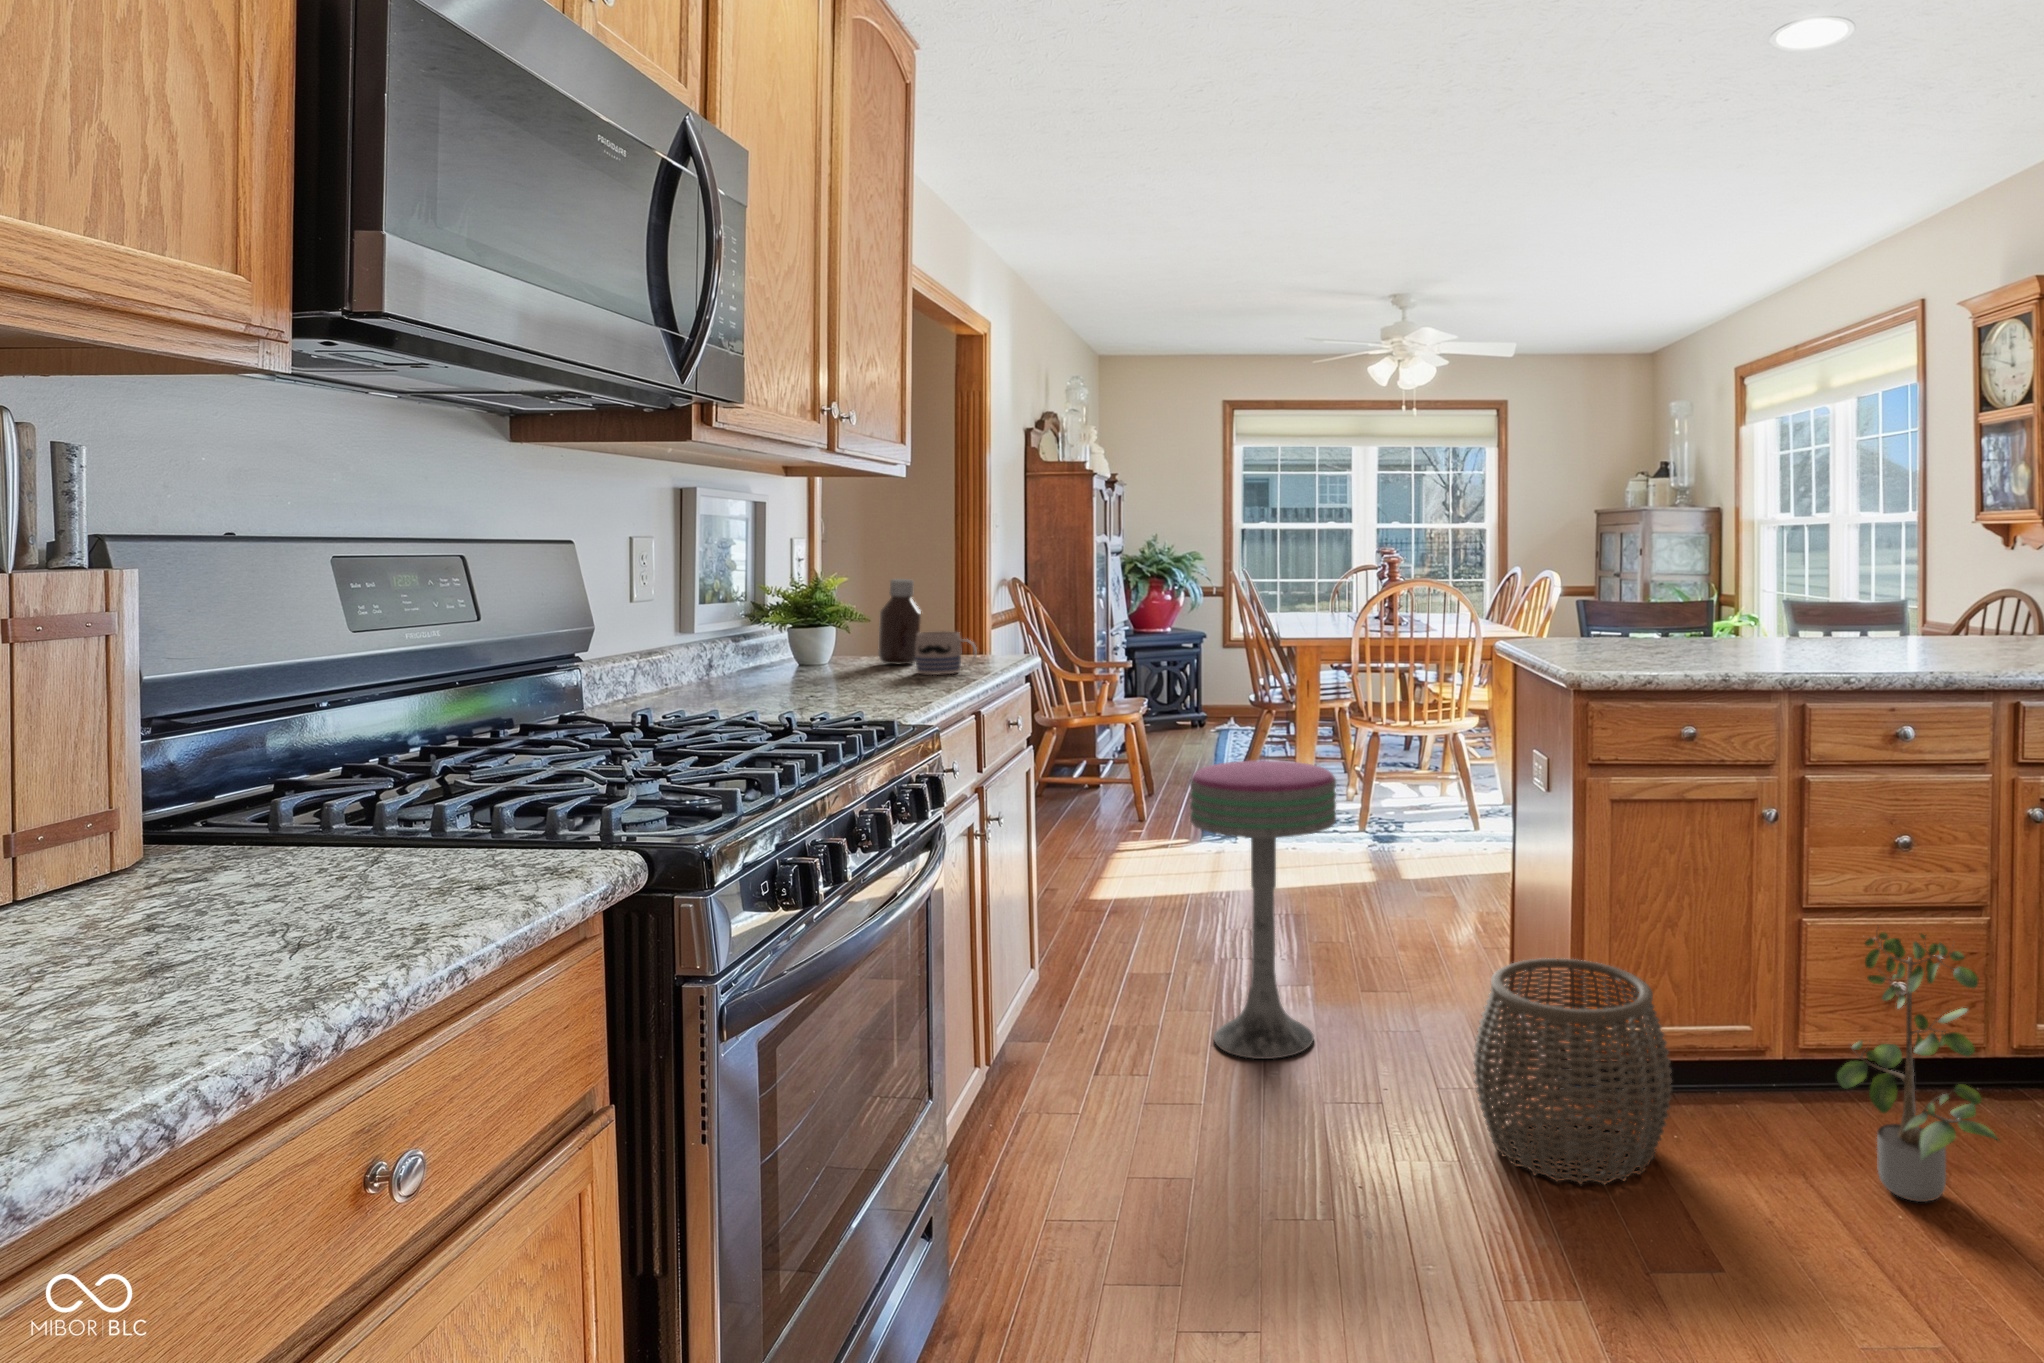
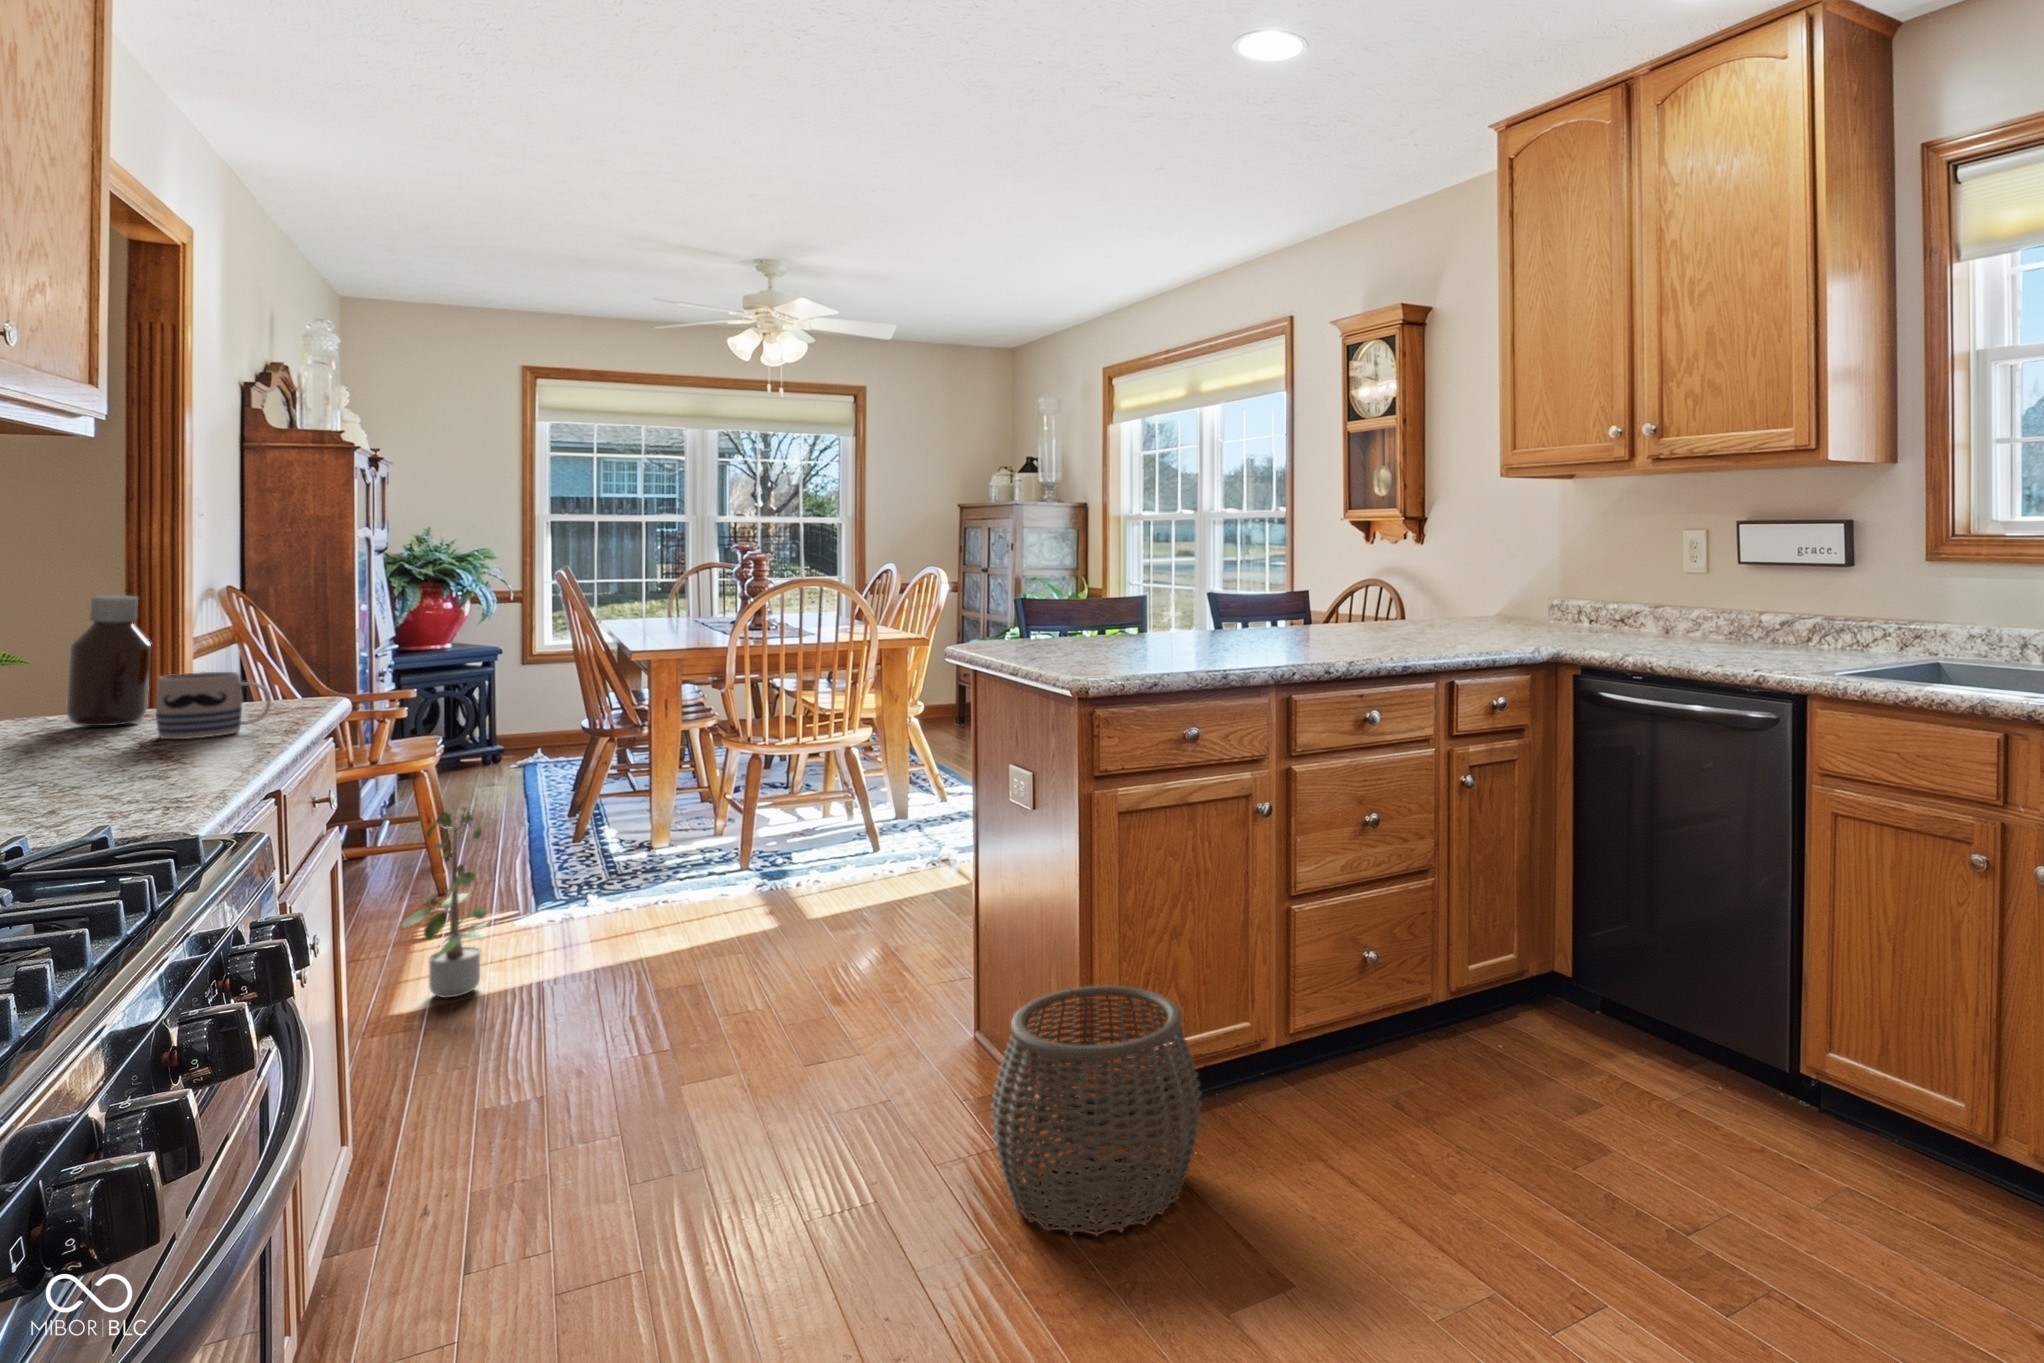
bar stool: present [1190,760,1336,1059] -> none [599,806,797,1183]
potted plant: present [1837,932,1998,1202] -> present [402,809,488,998]

